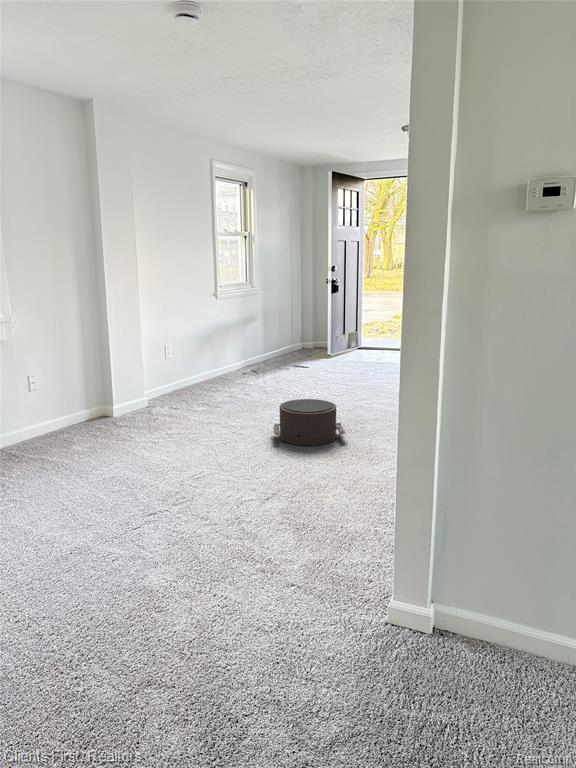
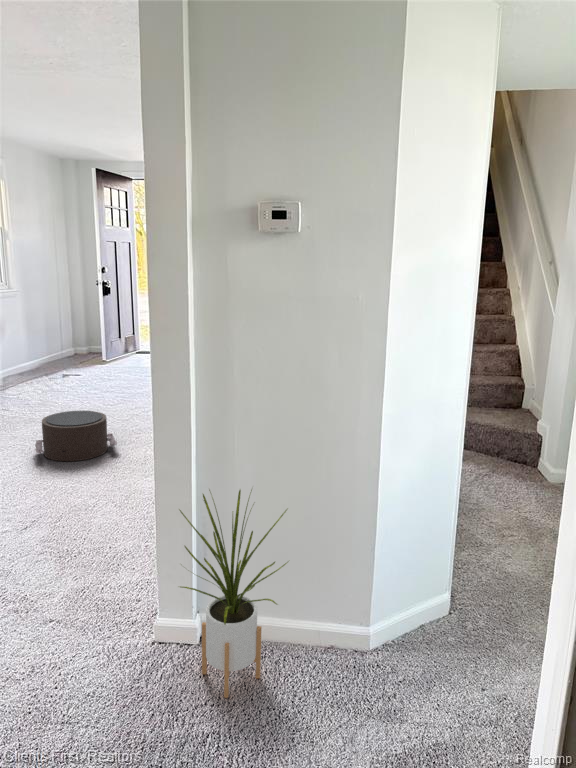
house plant: none [419,476,543,694] -> present [180,490,287,698]

